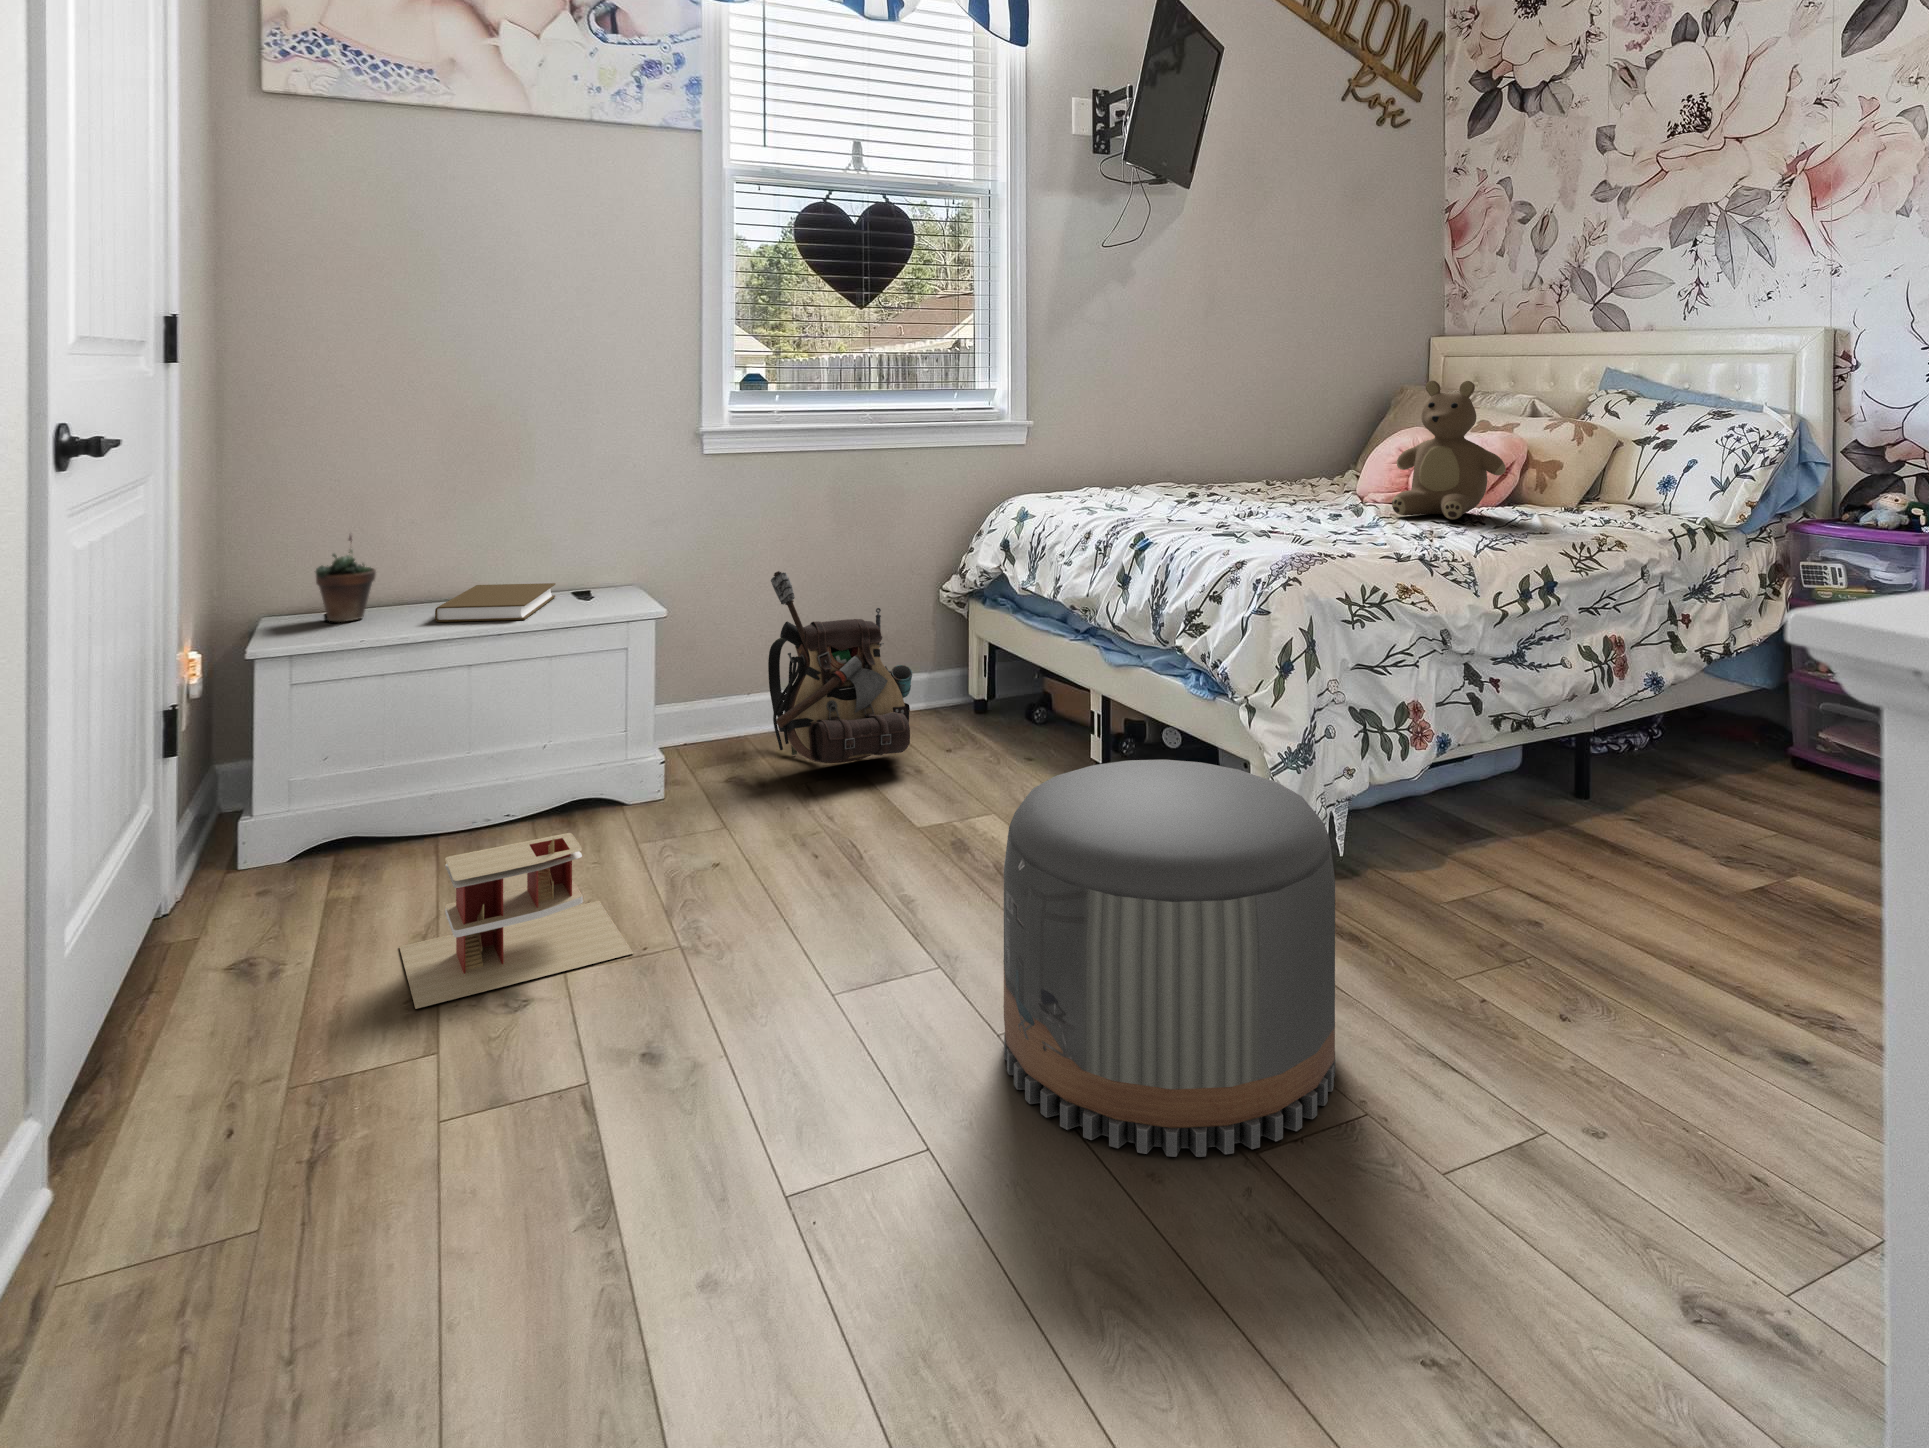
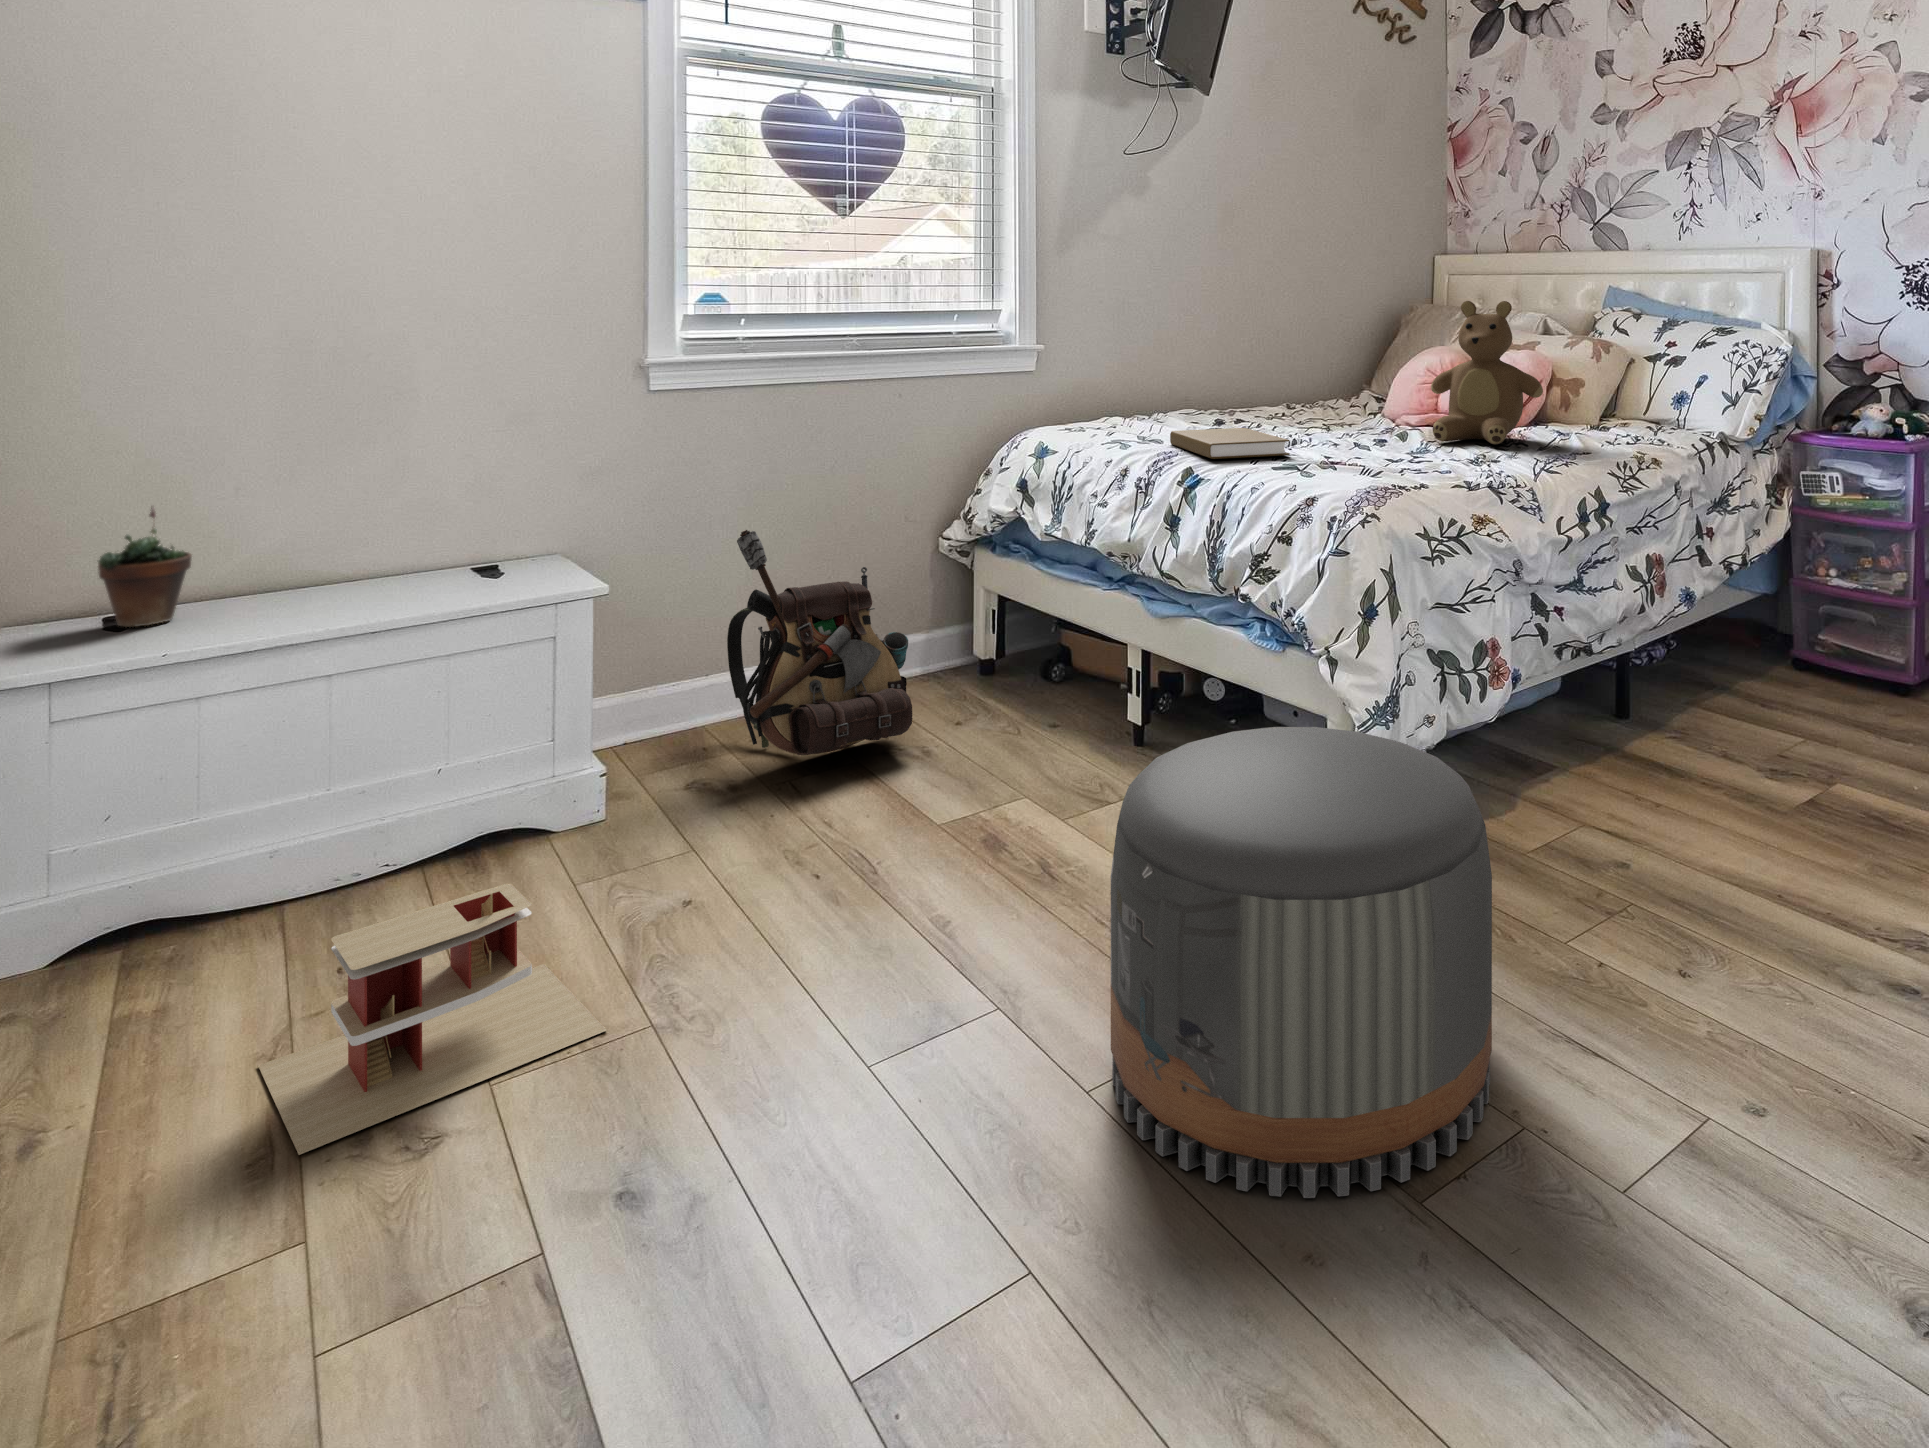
book: present [435,583,555,622] -> present [1170,428,1290,459]

